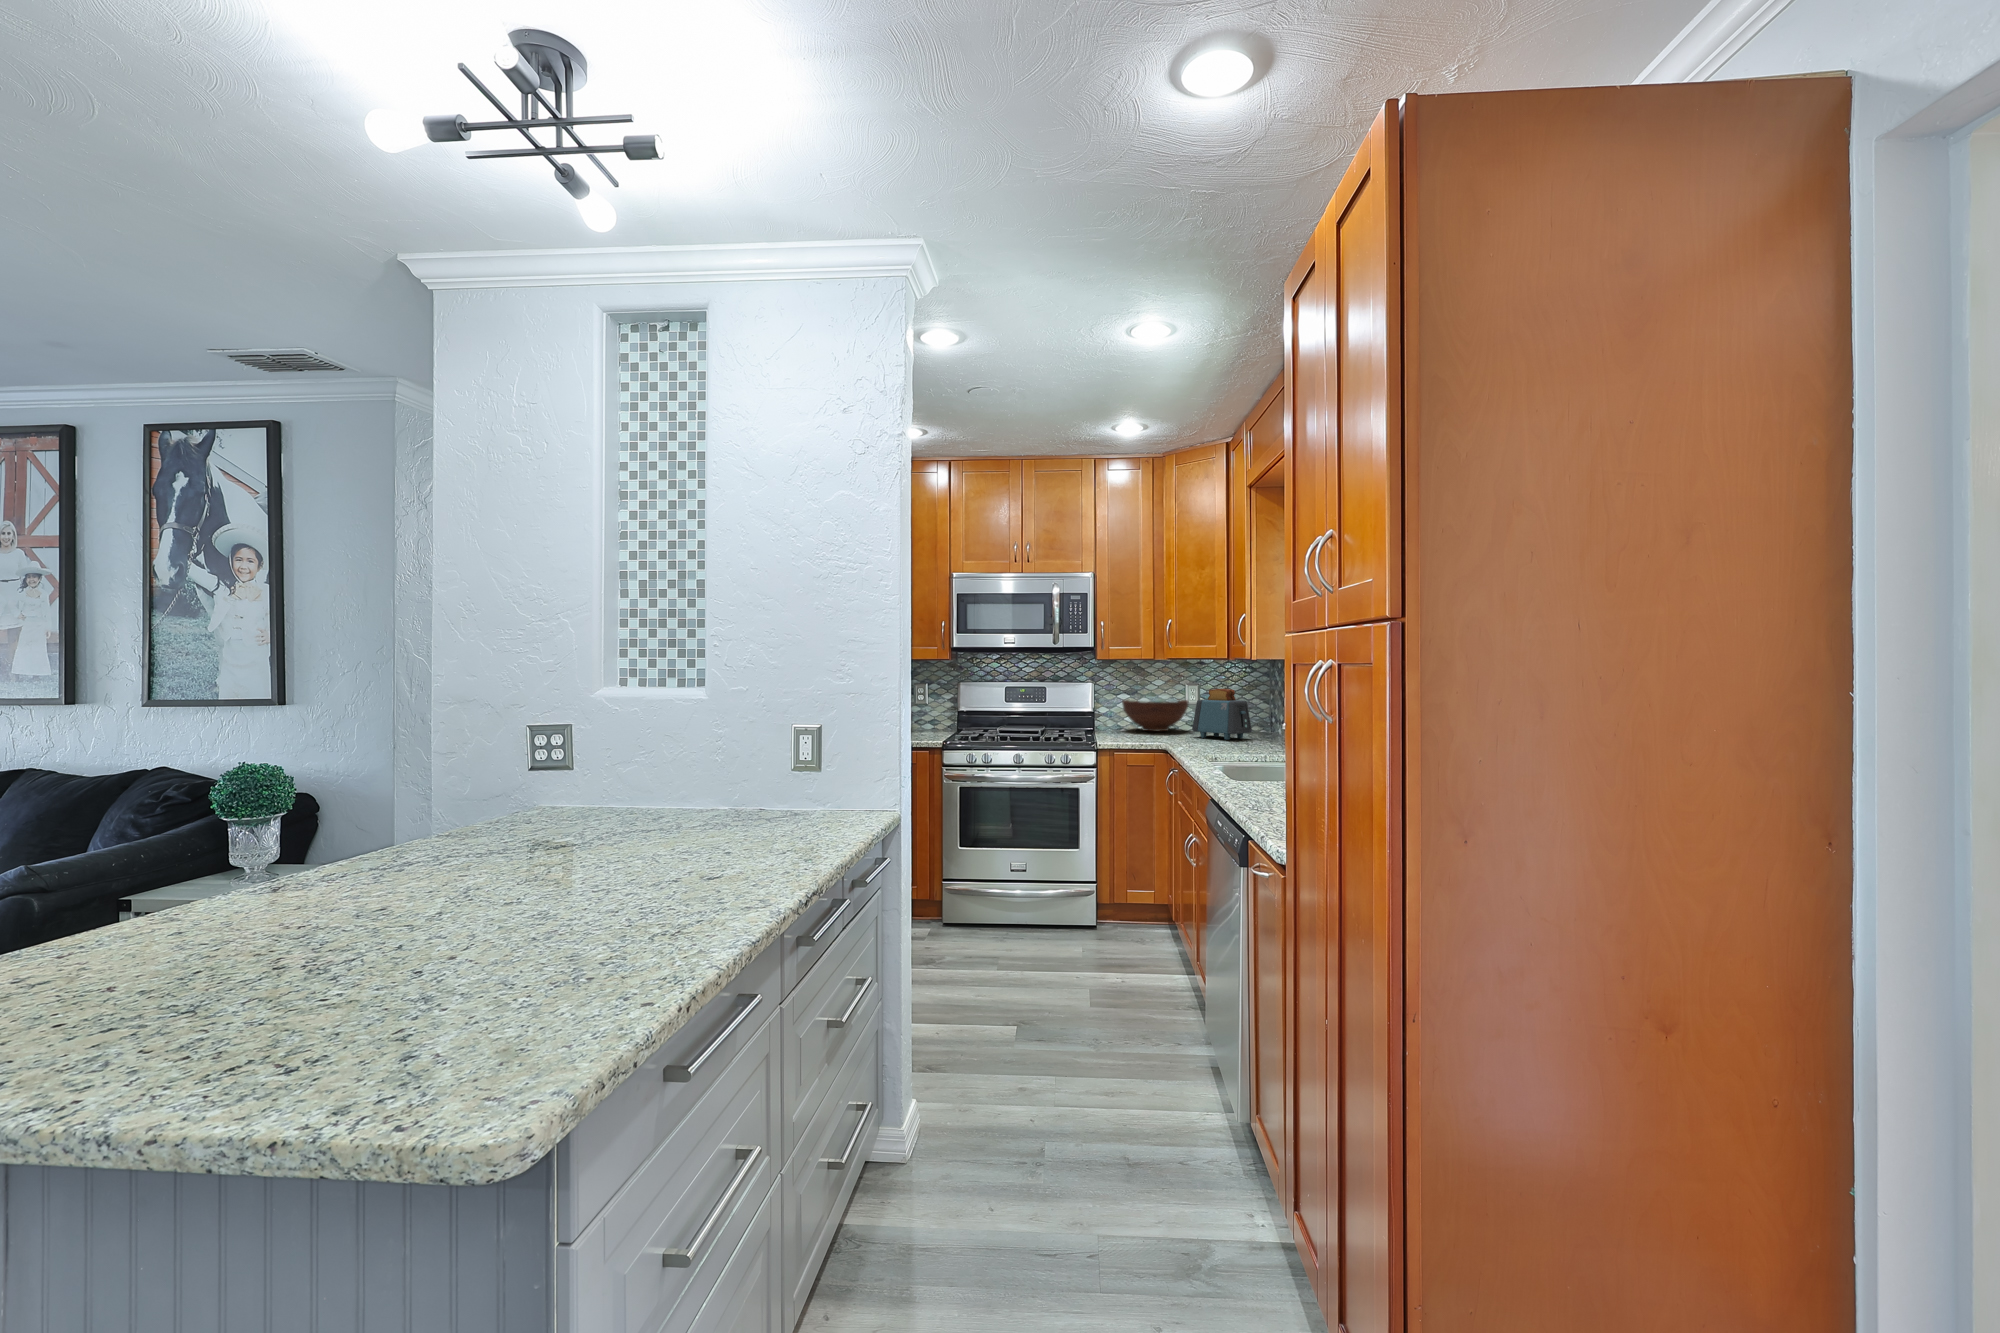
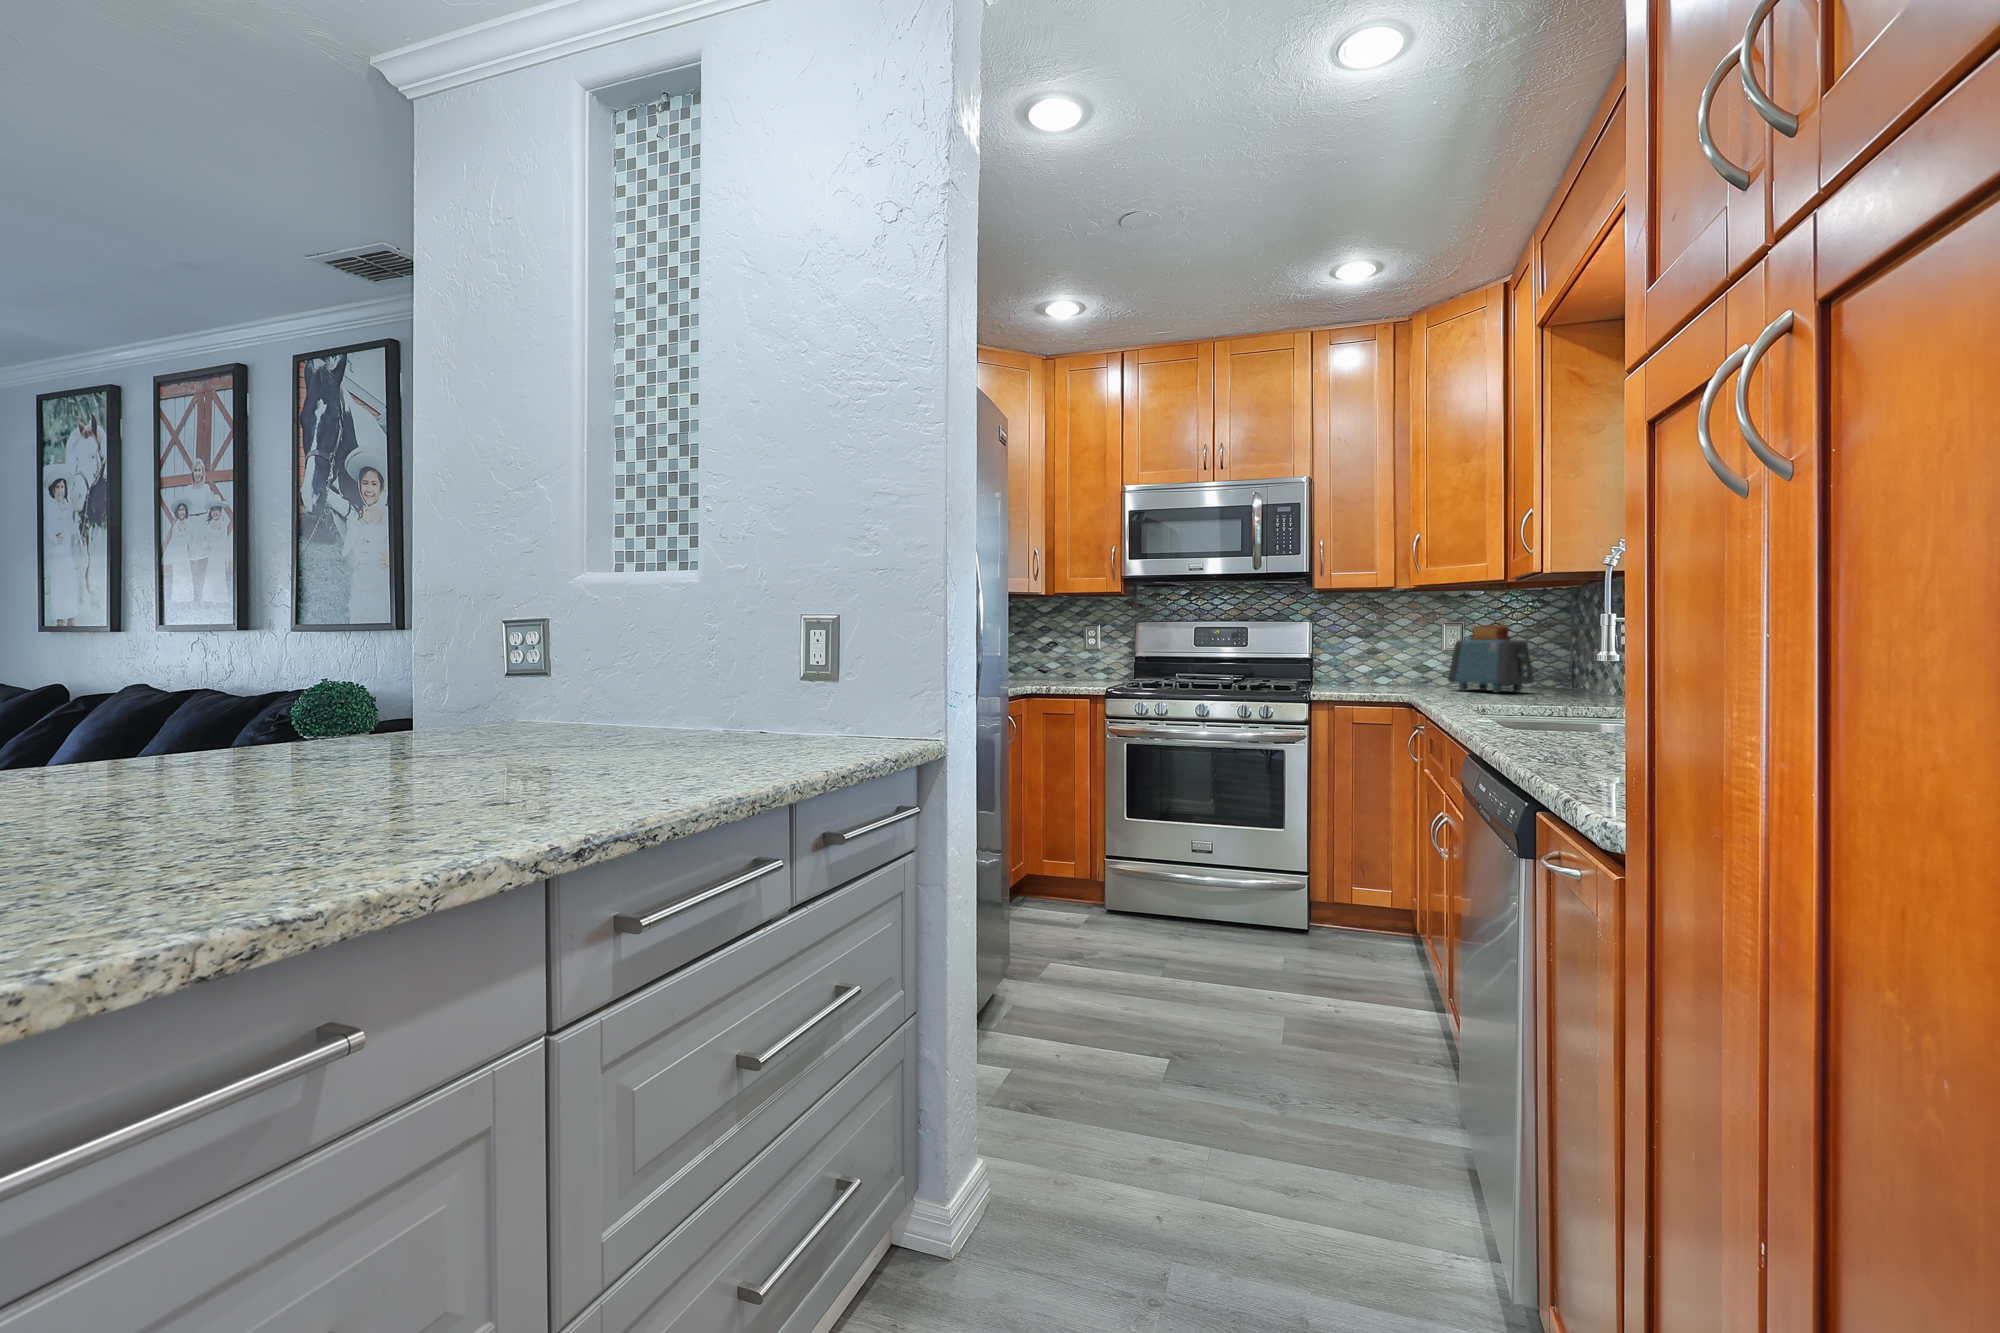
fruit bowl: present [1122,700,1189,731] -> none [1354,645,1446,685]

